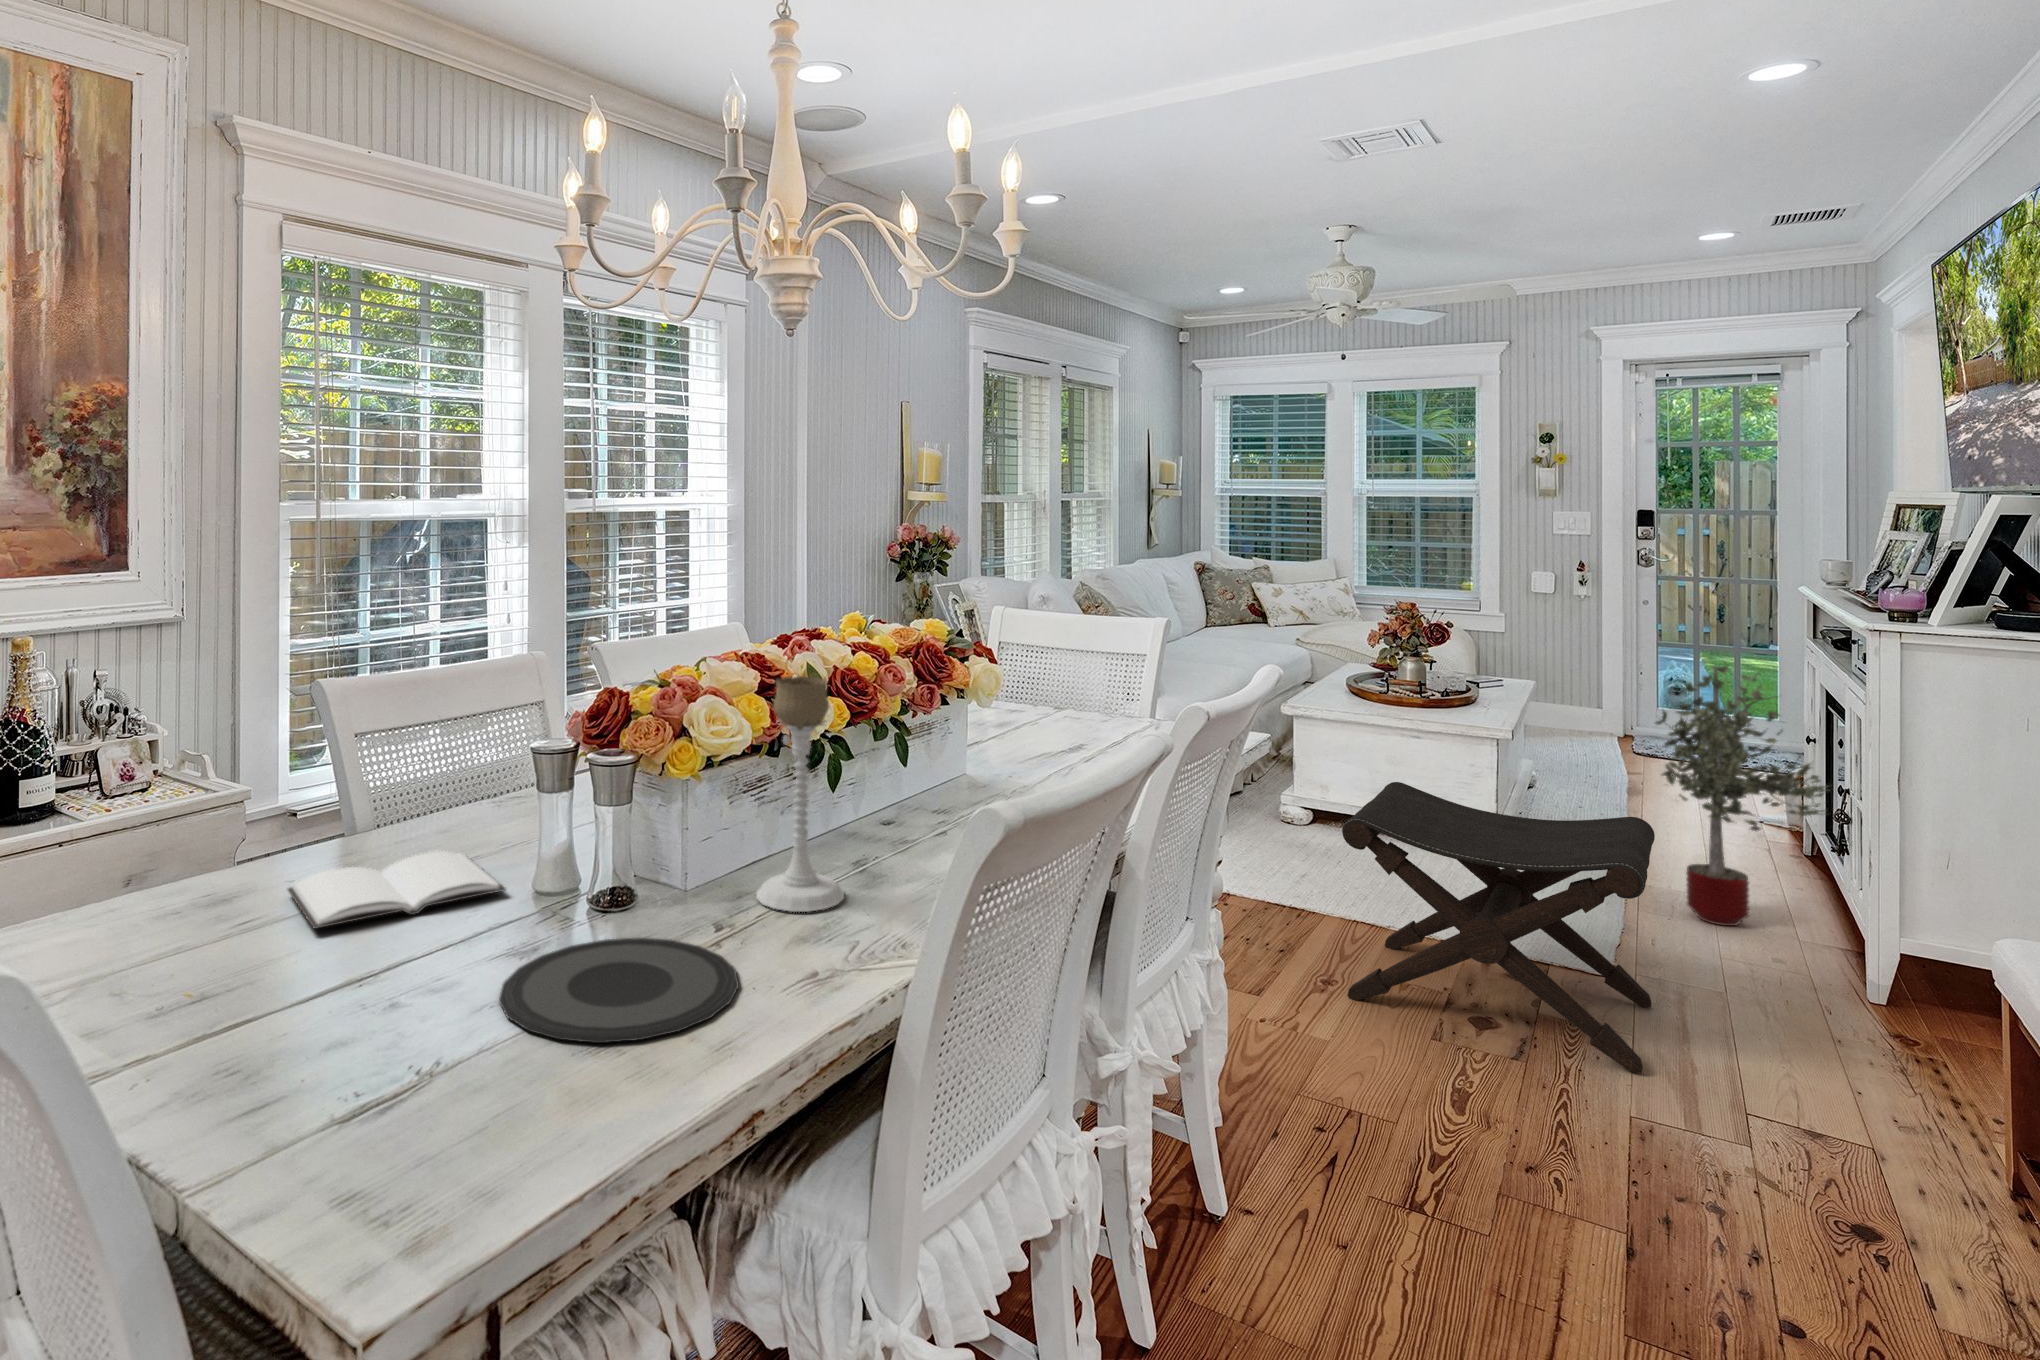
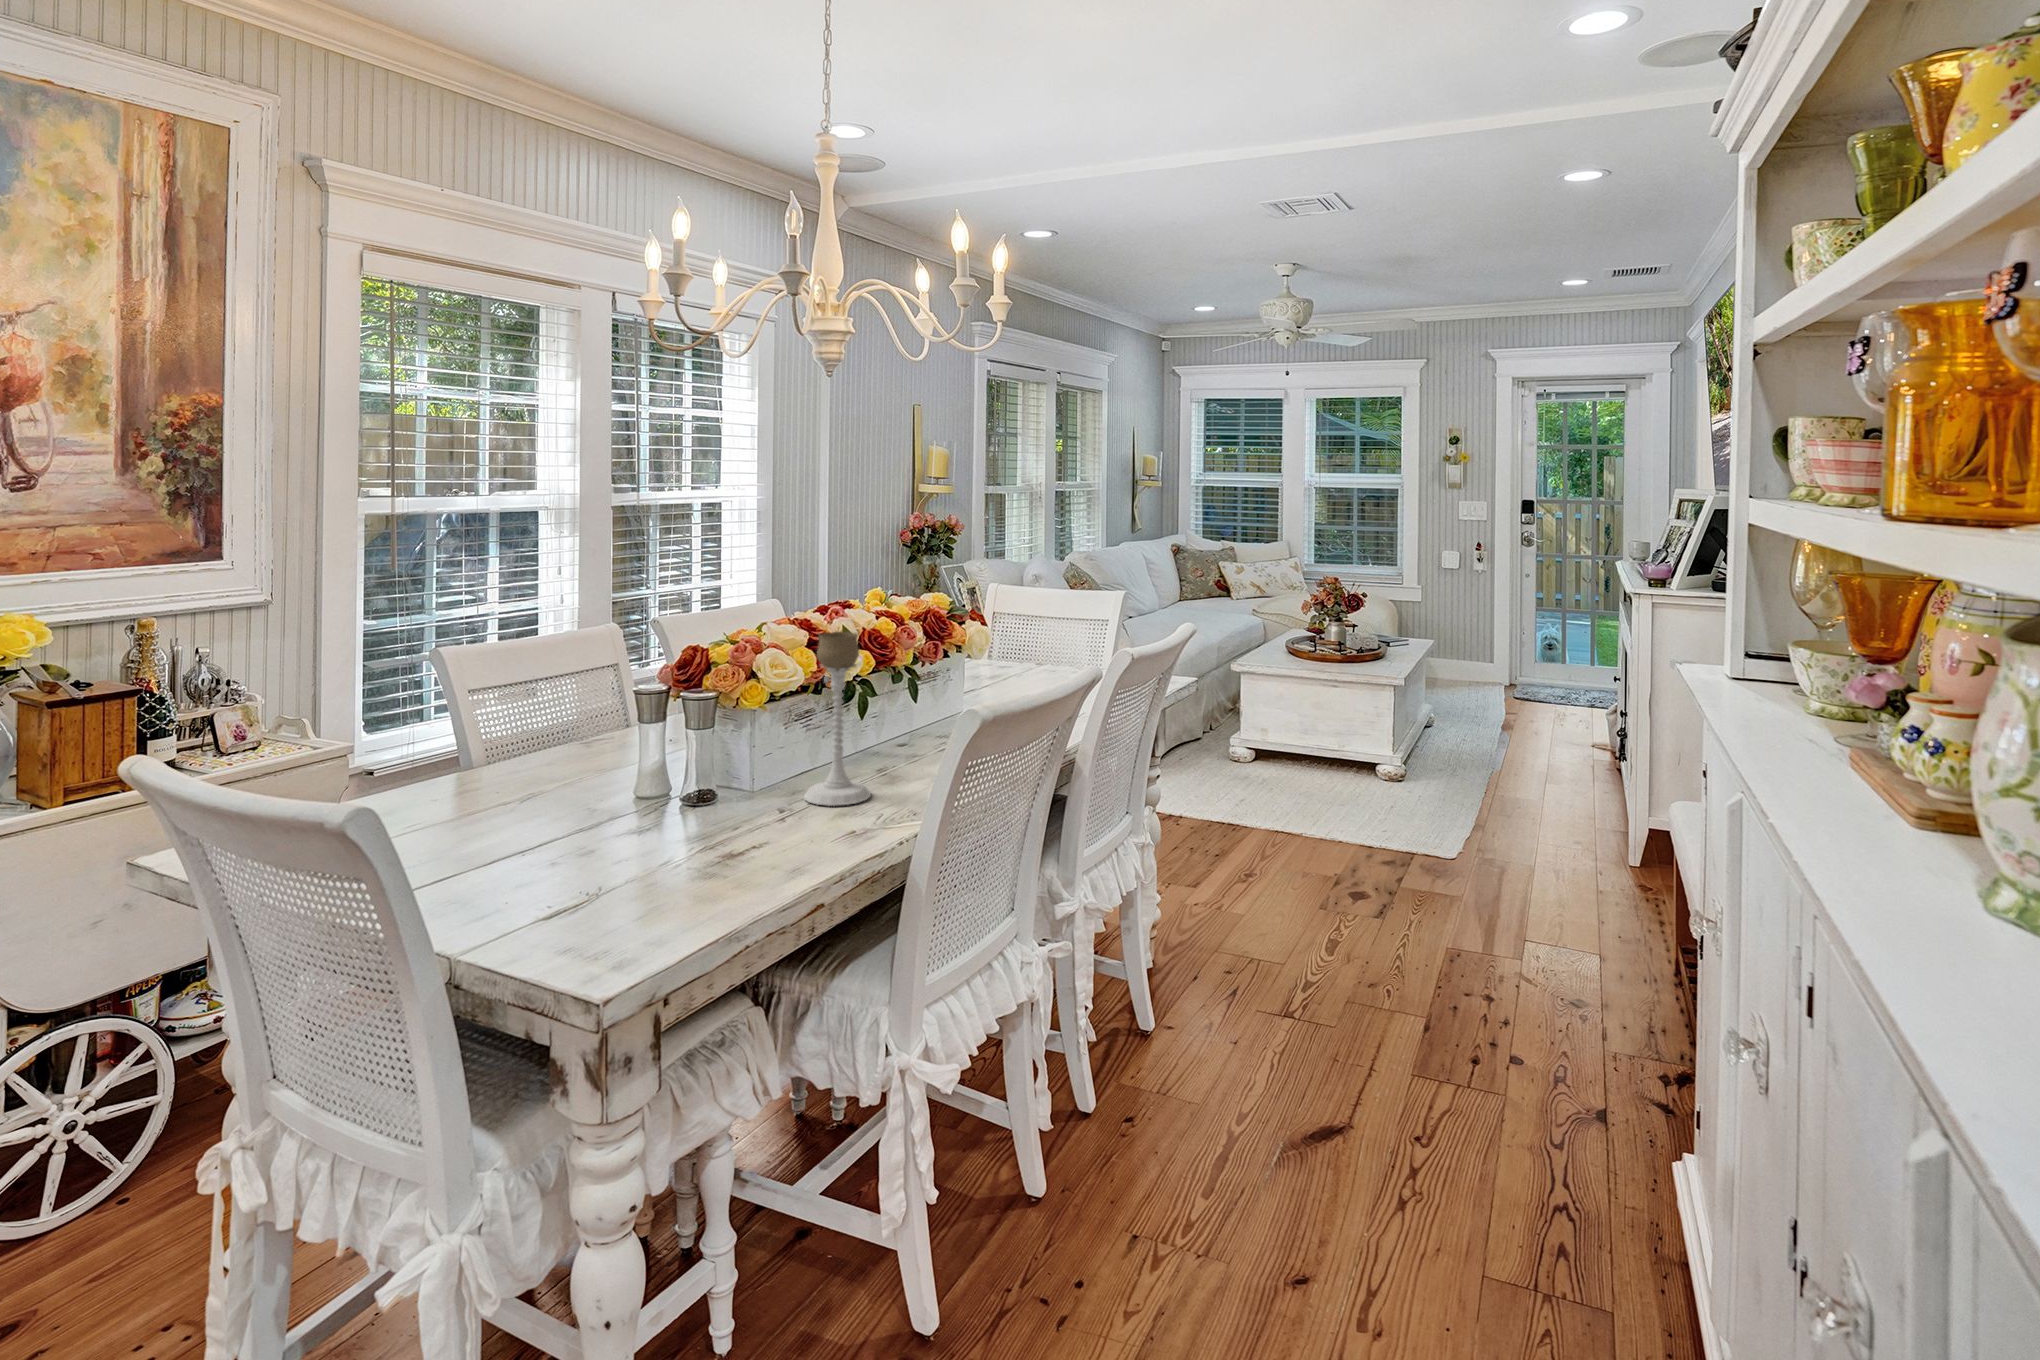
potted tree: present [1656,666,1827,926] -> none [1504,619,1628,824]
footstool: present [1342,782,1655,1073] -> none [1263,719,1493,927]
book: present [288,851,506,929] -> none [426,778,607,832]
plate: present [499,937,739,1043] -> none [621,826,798,885]

